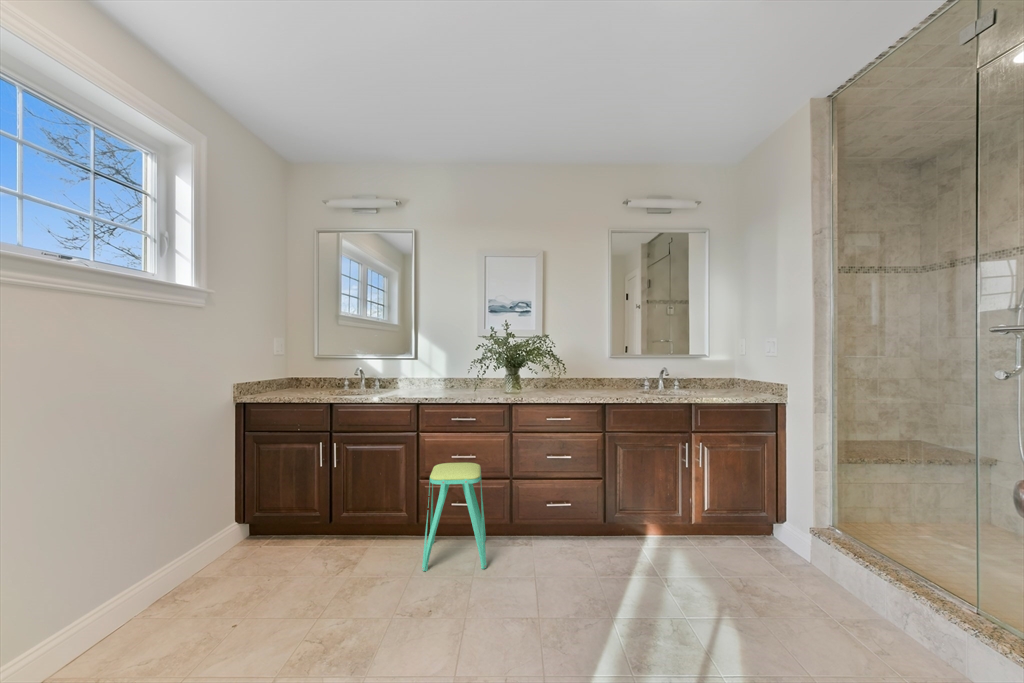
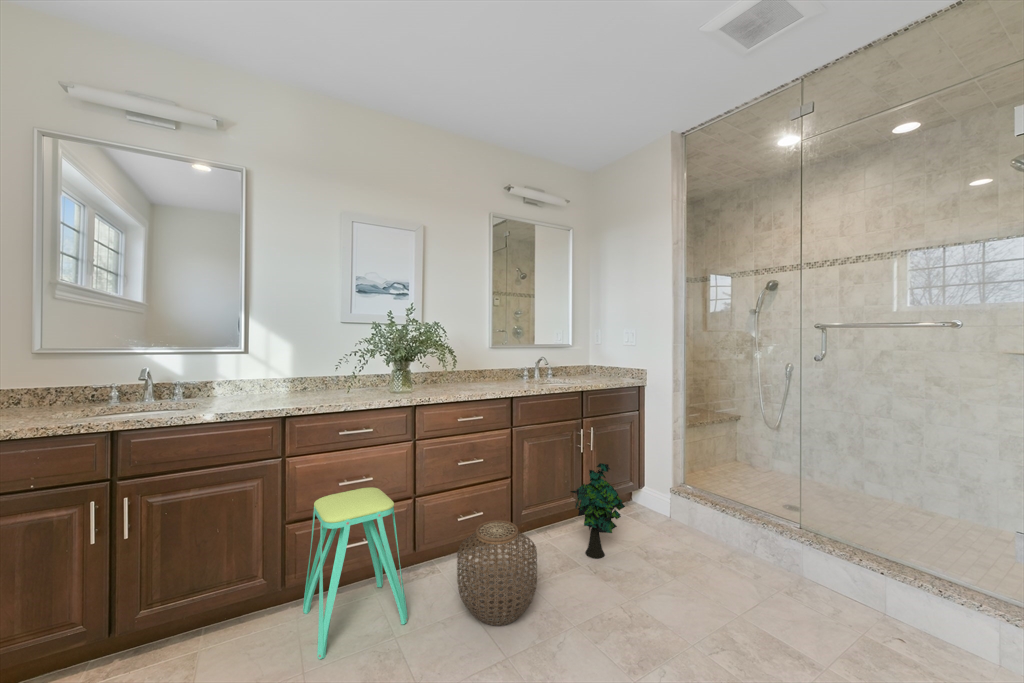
decorative plant: none [657,478,713,575] -> present [571,463,625,558]
woven basket: none [520,506,588,594] -> present [457,520,537,626]

